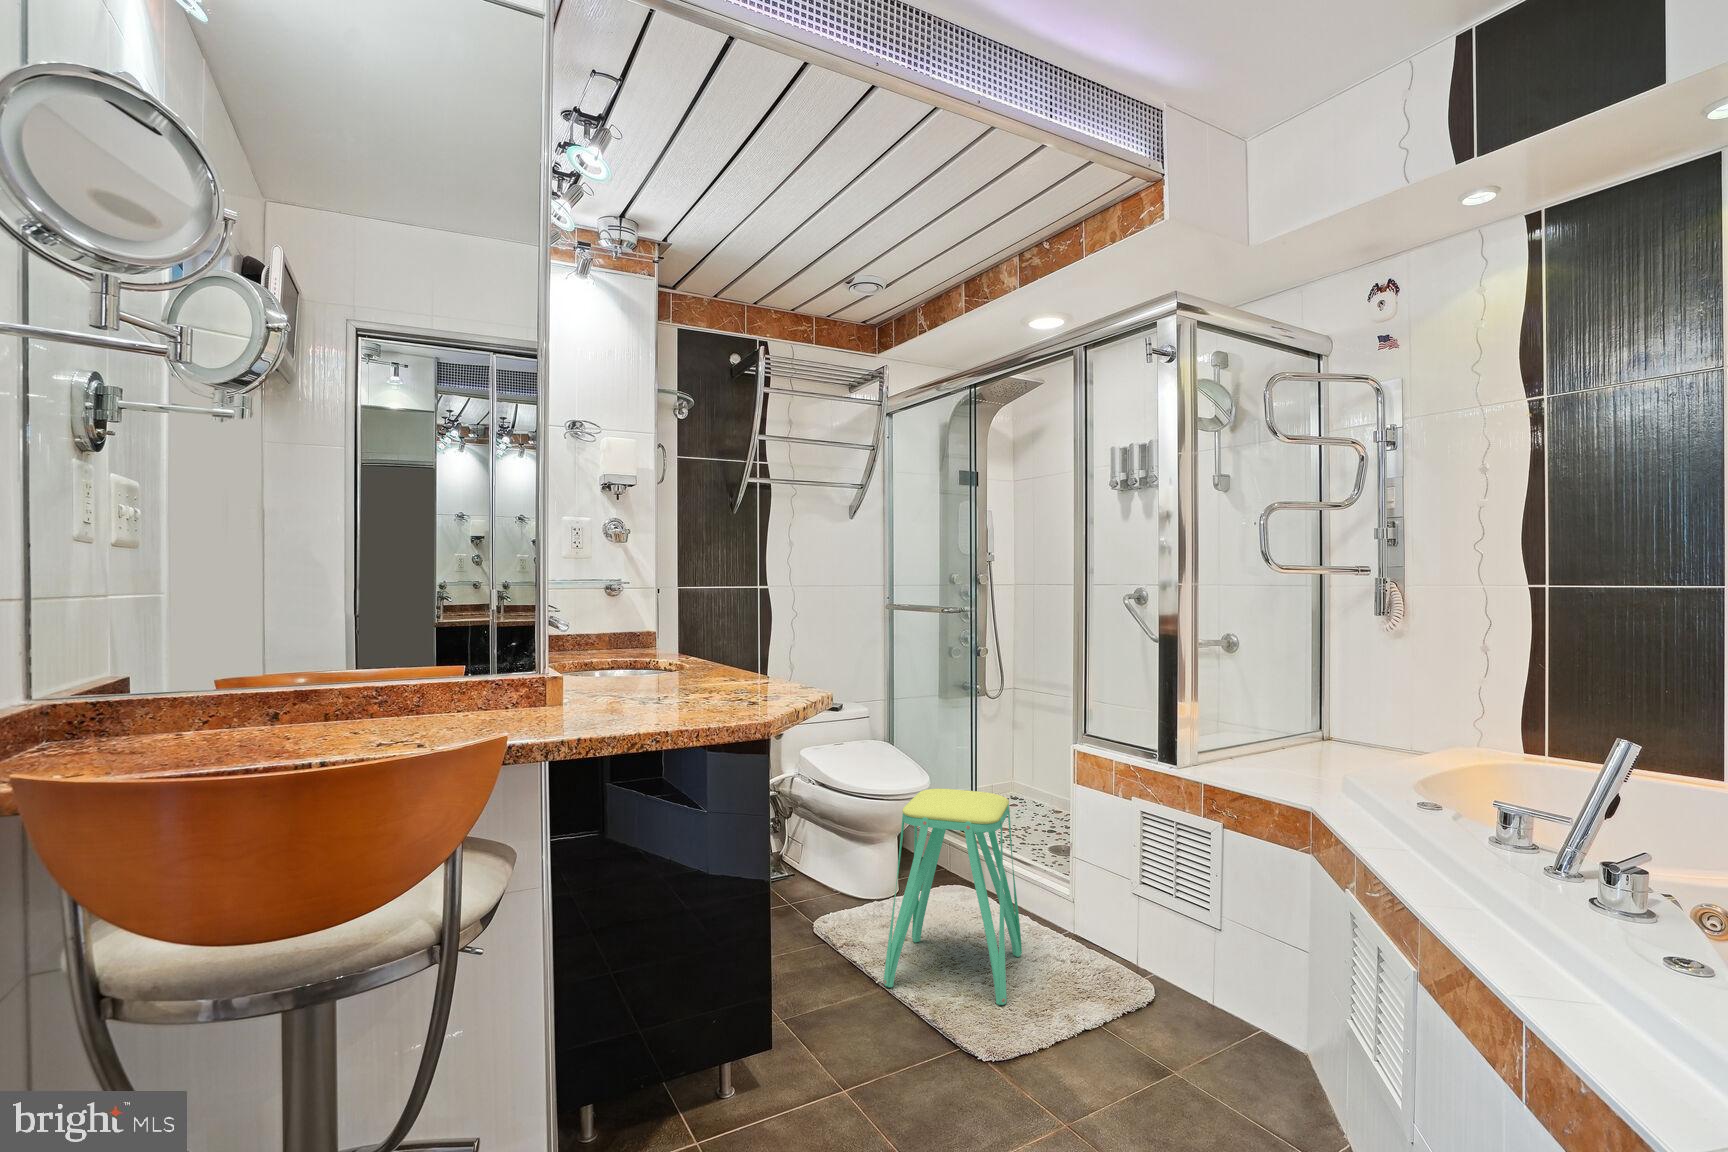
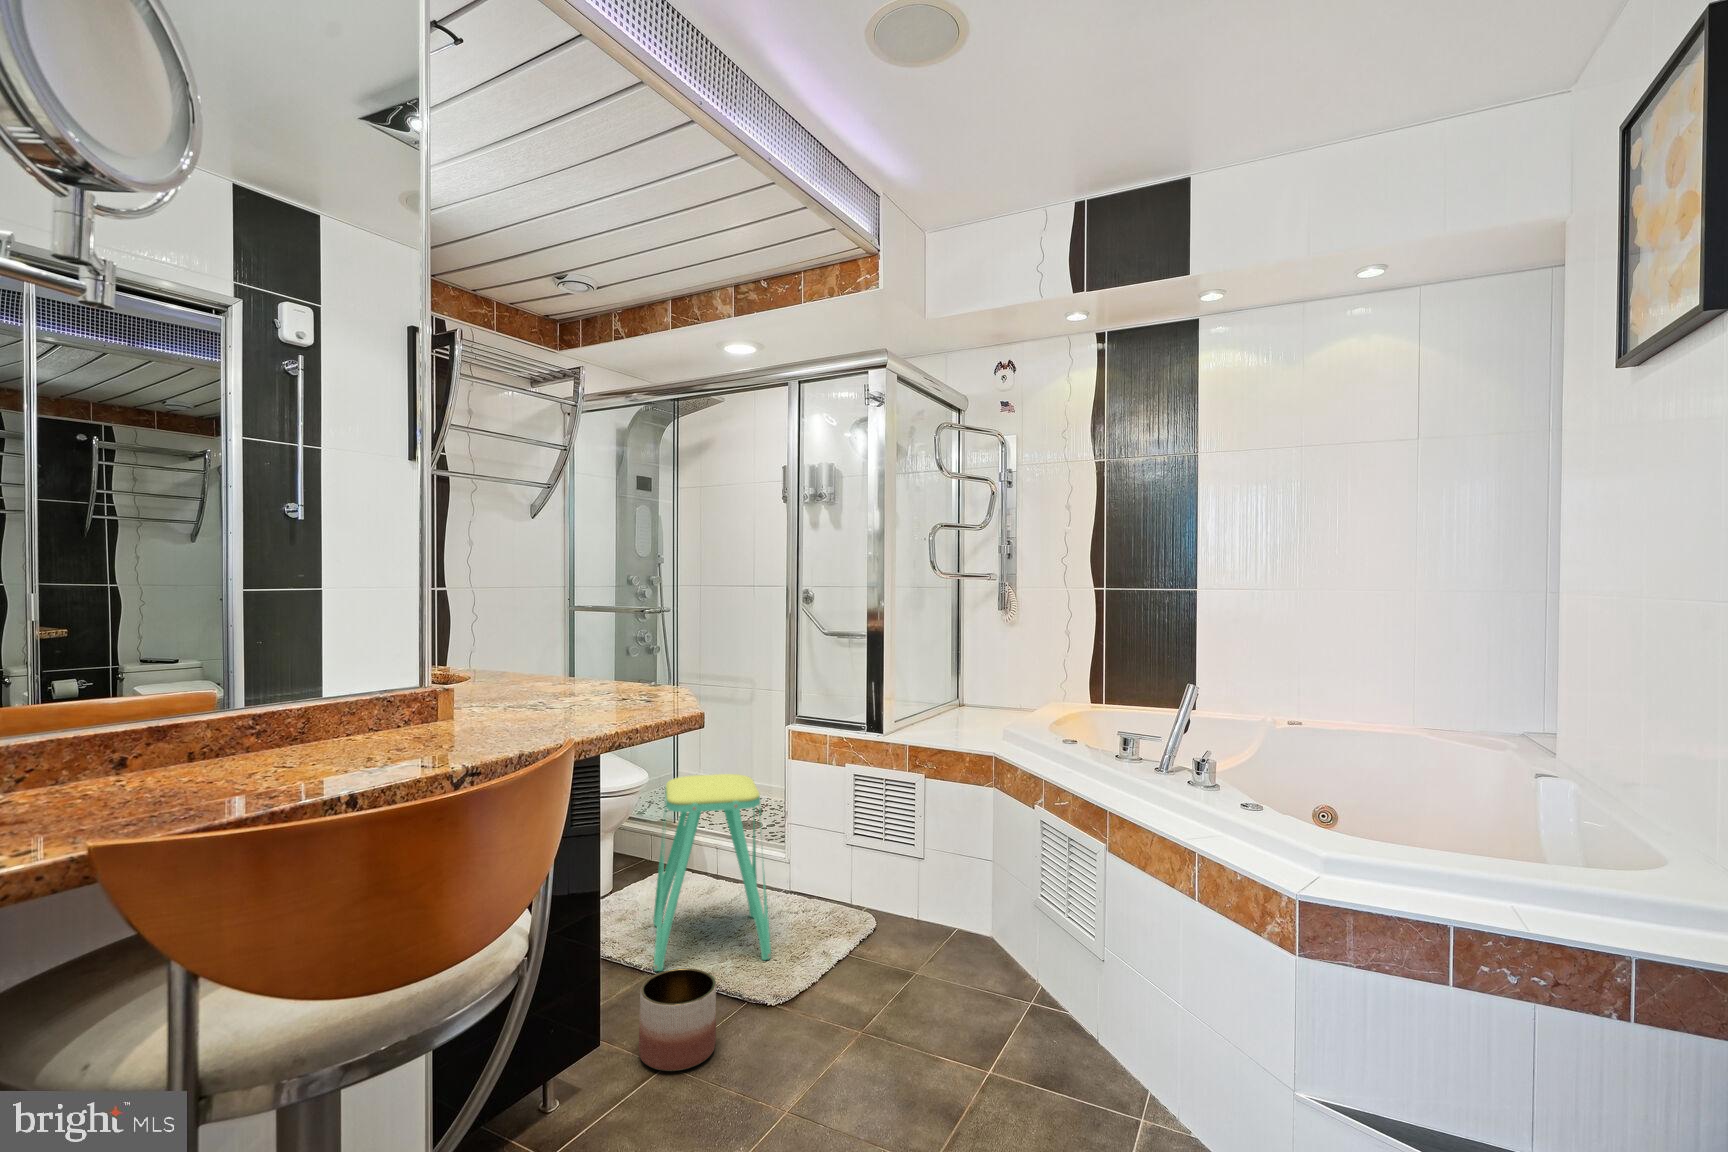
planter: none [816,985,894,1091] -> present [639,968,716,1071]

